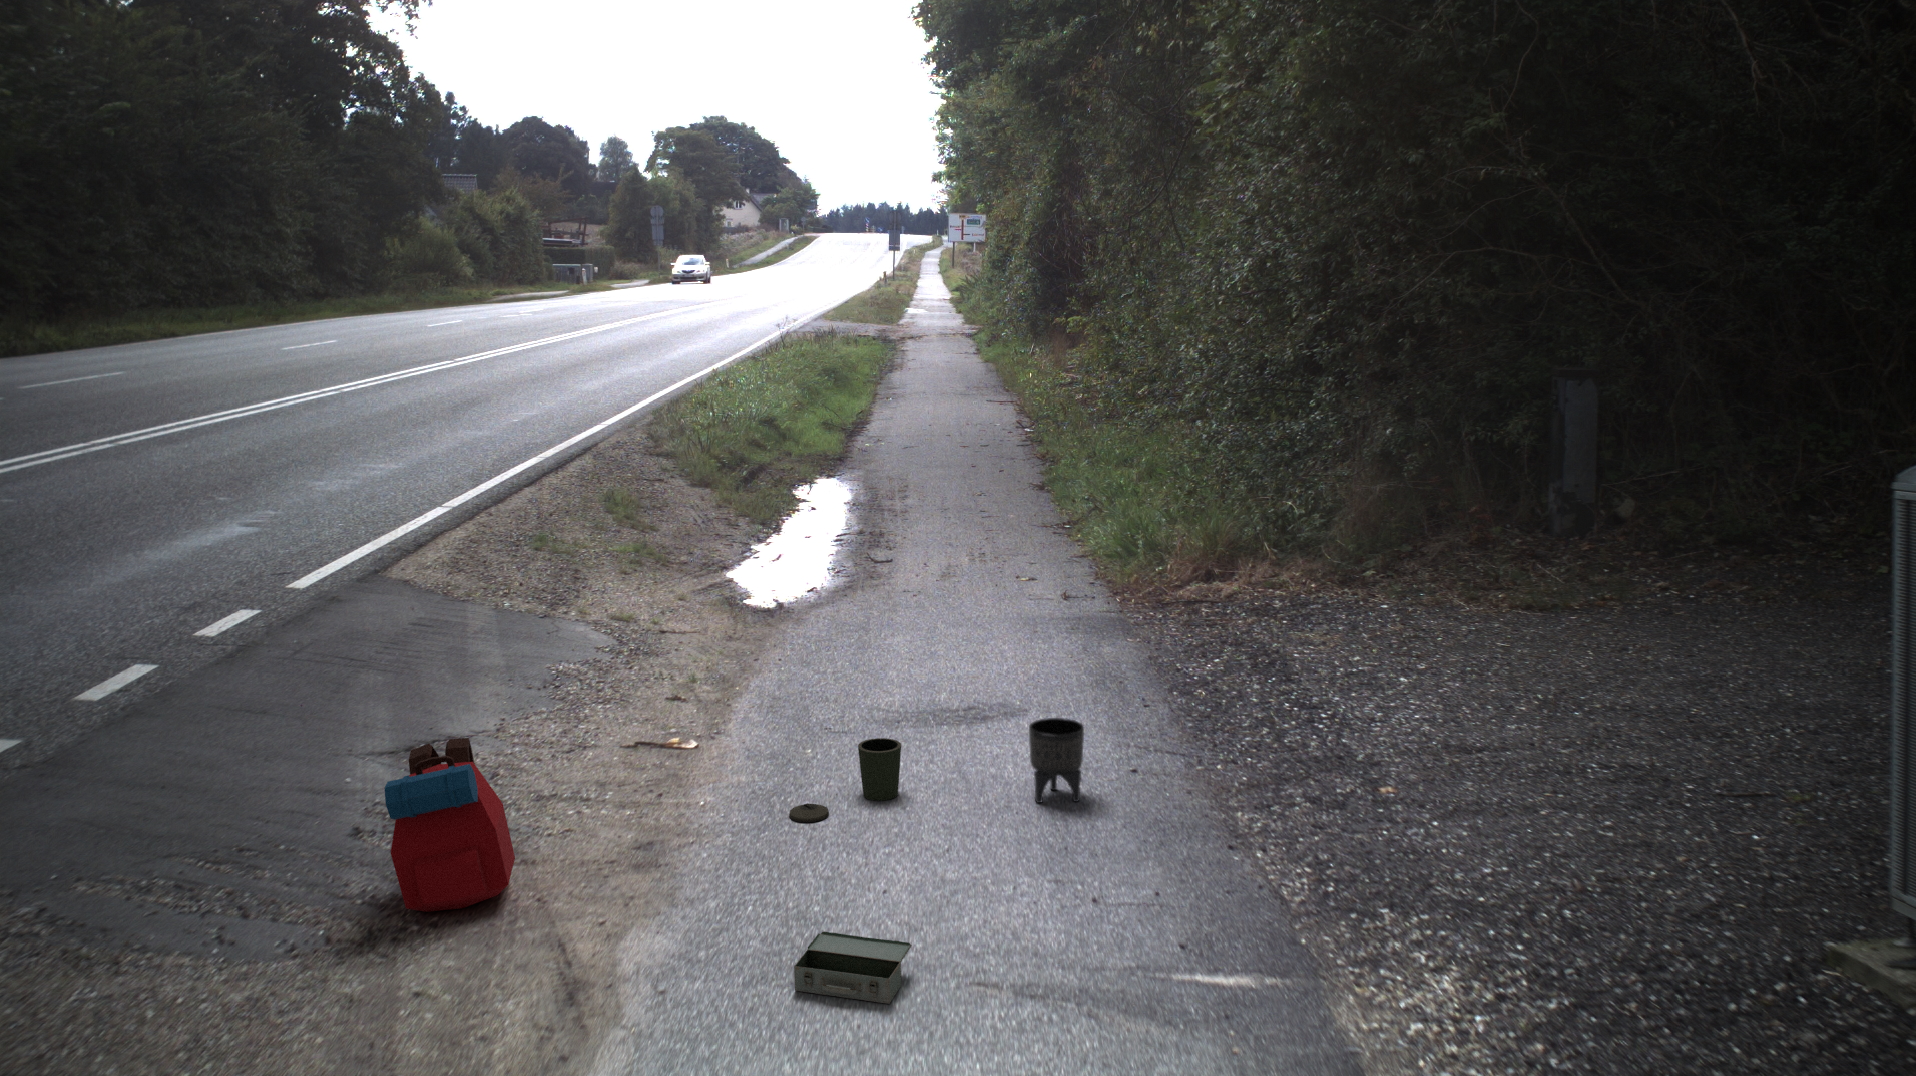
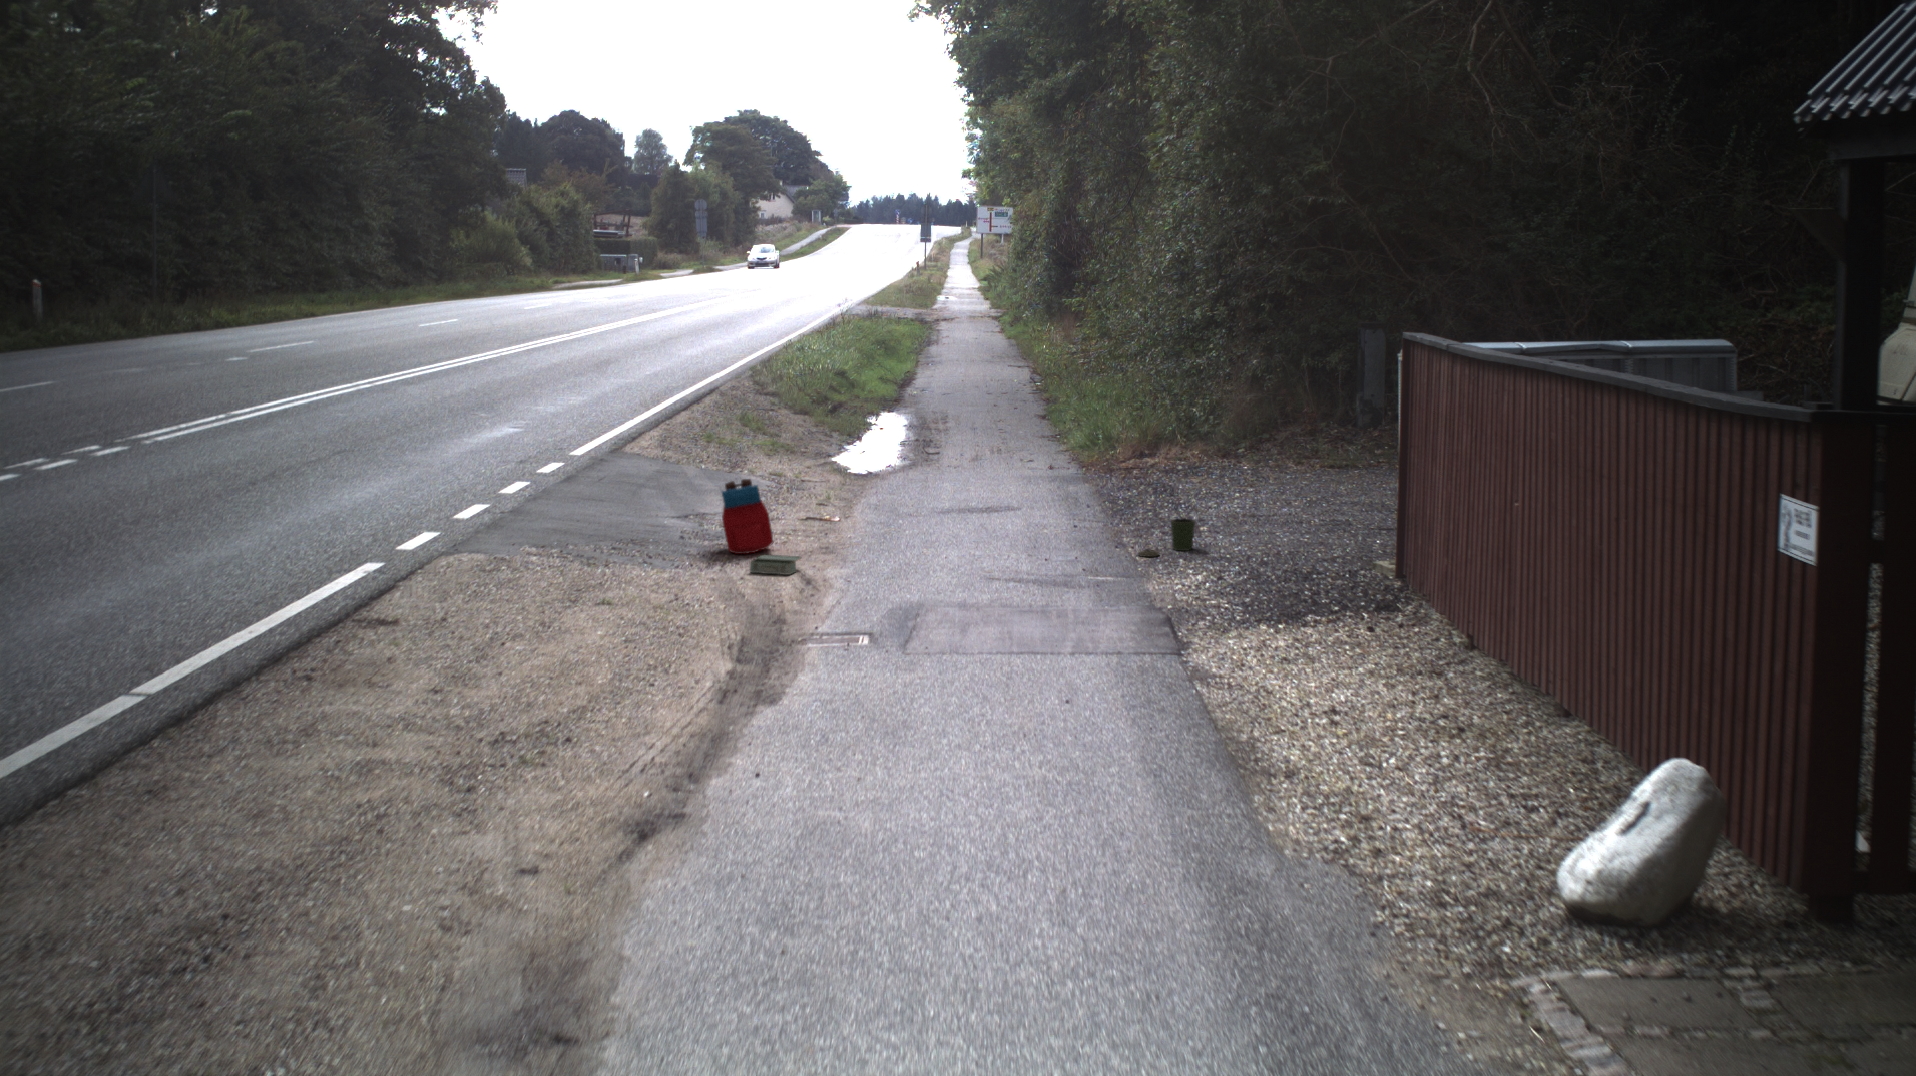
planter: present [1029,718,1084,803] -> none [1018,488,1046,529]
trash can: present [789,738,901,822] -> present [1138,519,1195,557]
toolbox: present [794,932,912,1004] -> present [750,554,801,575]

